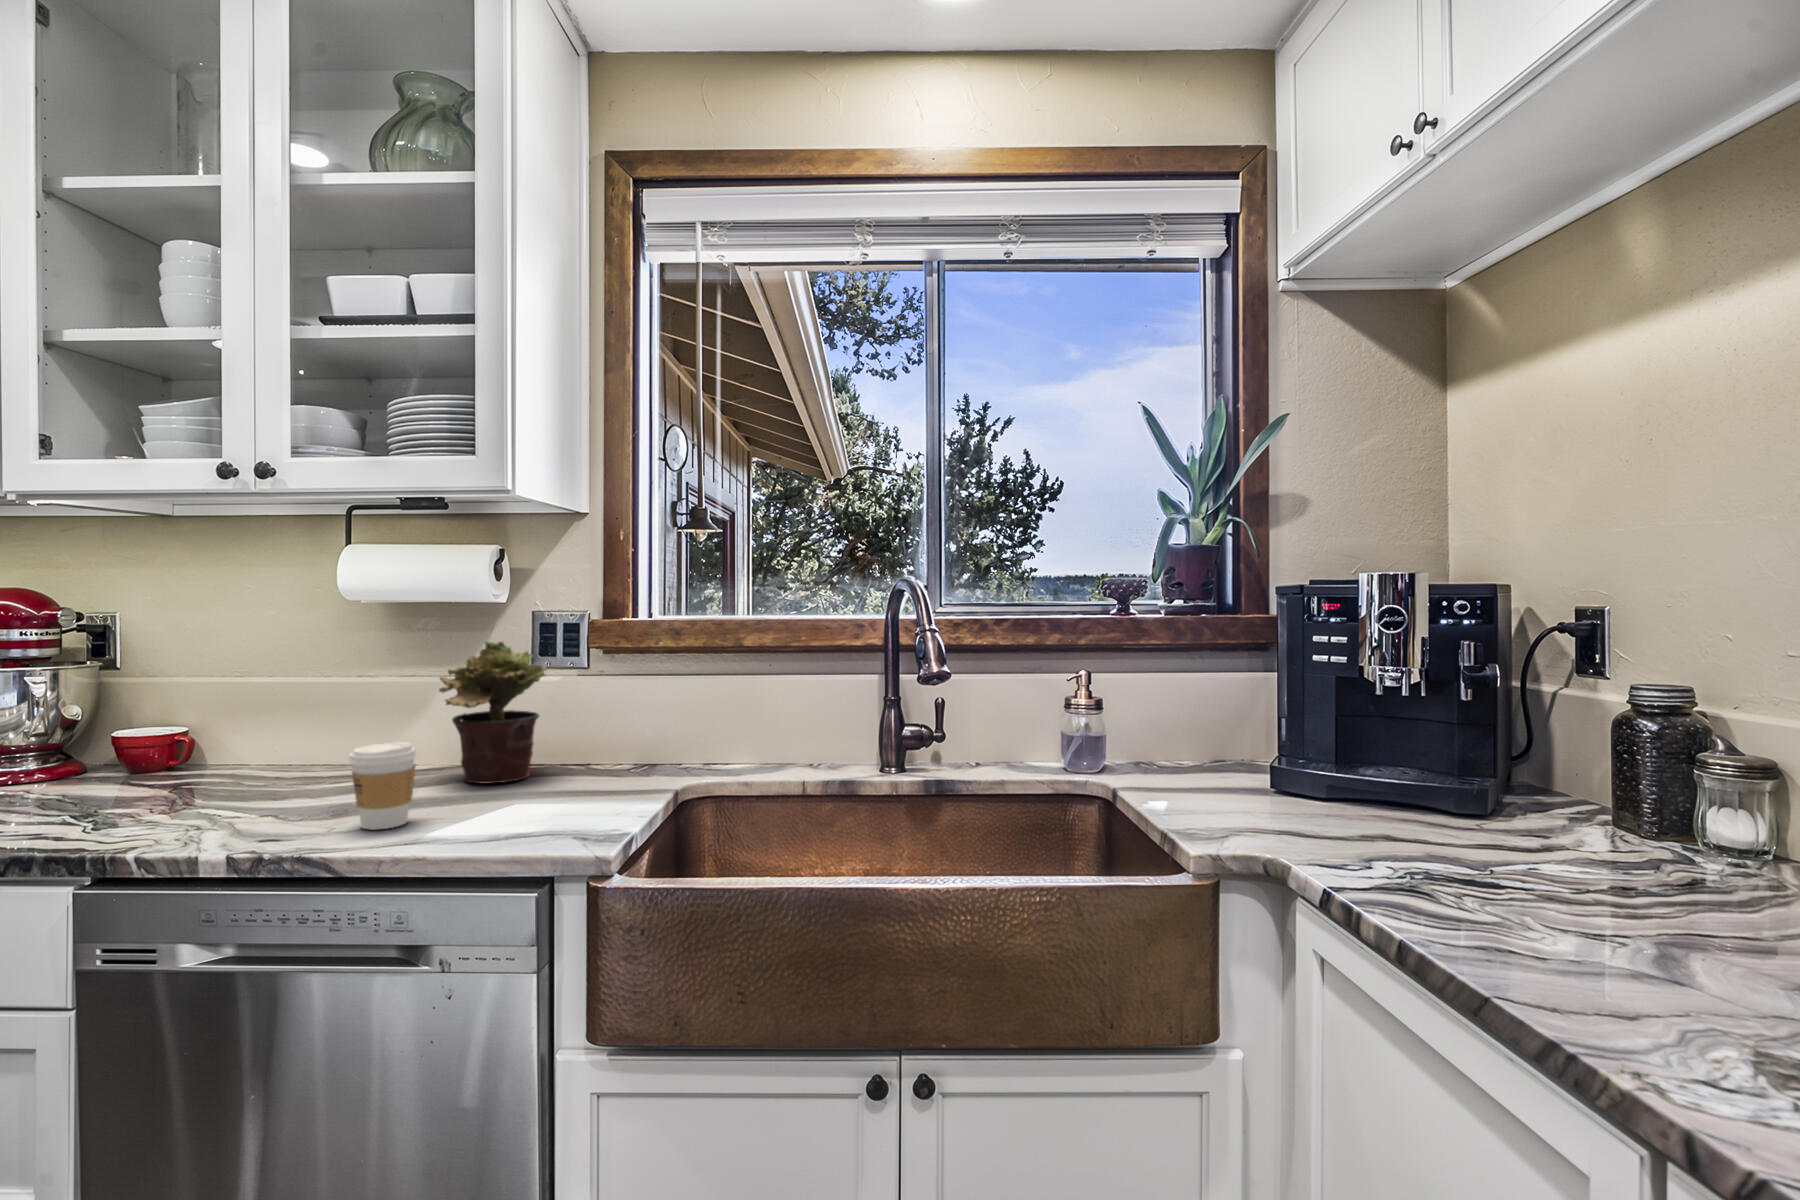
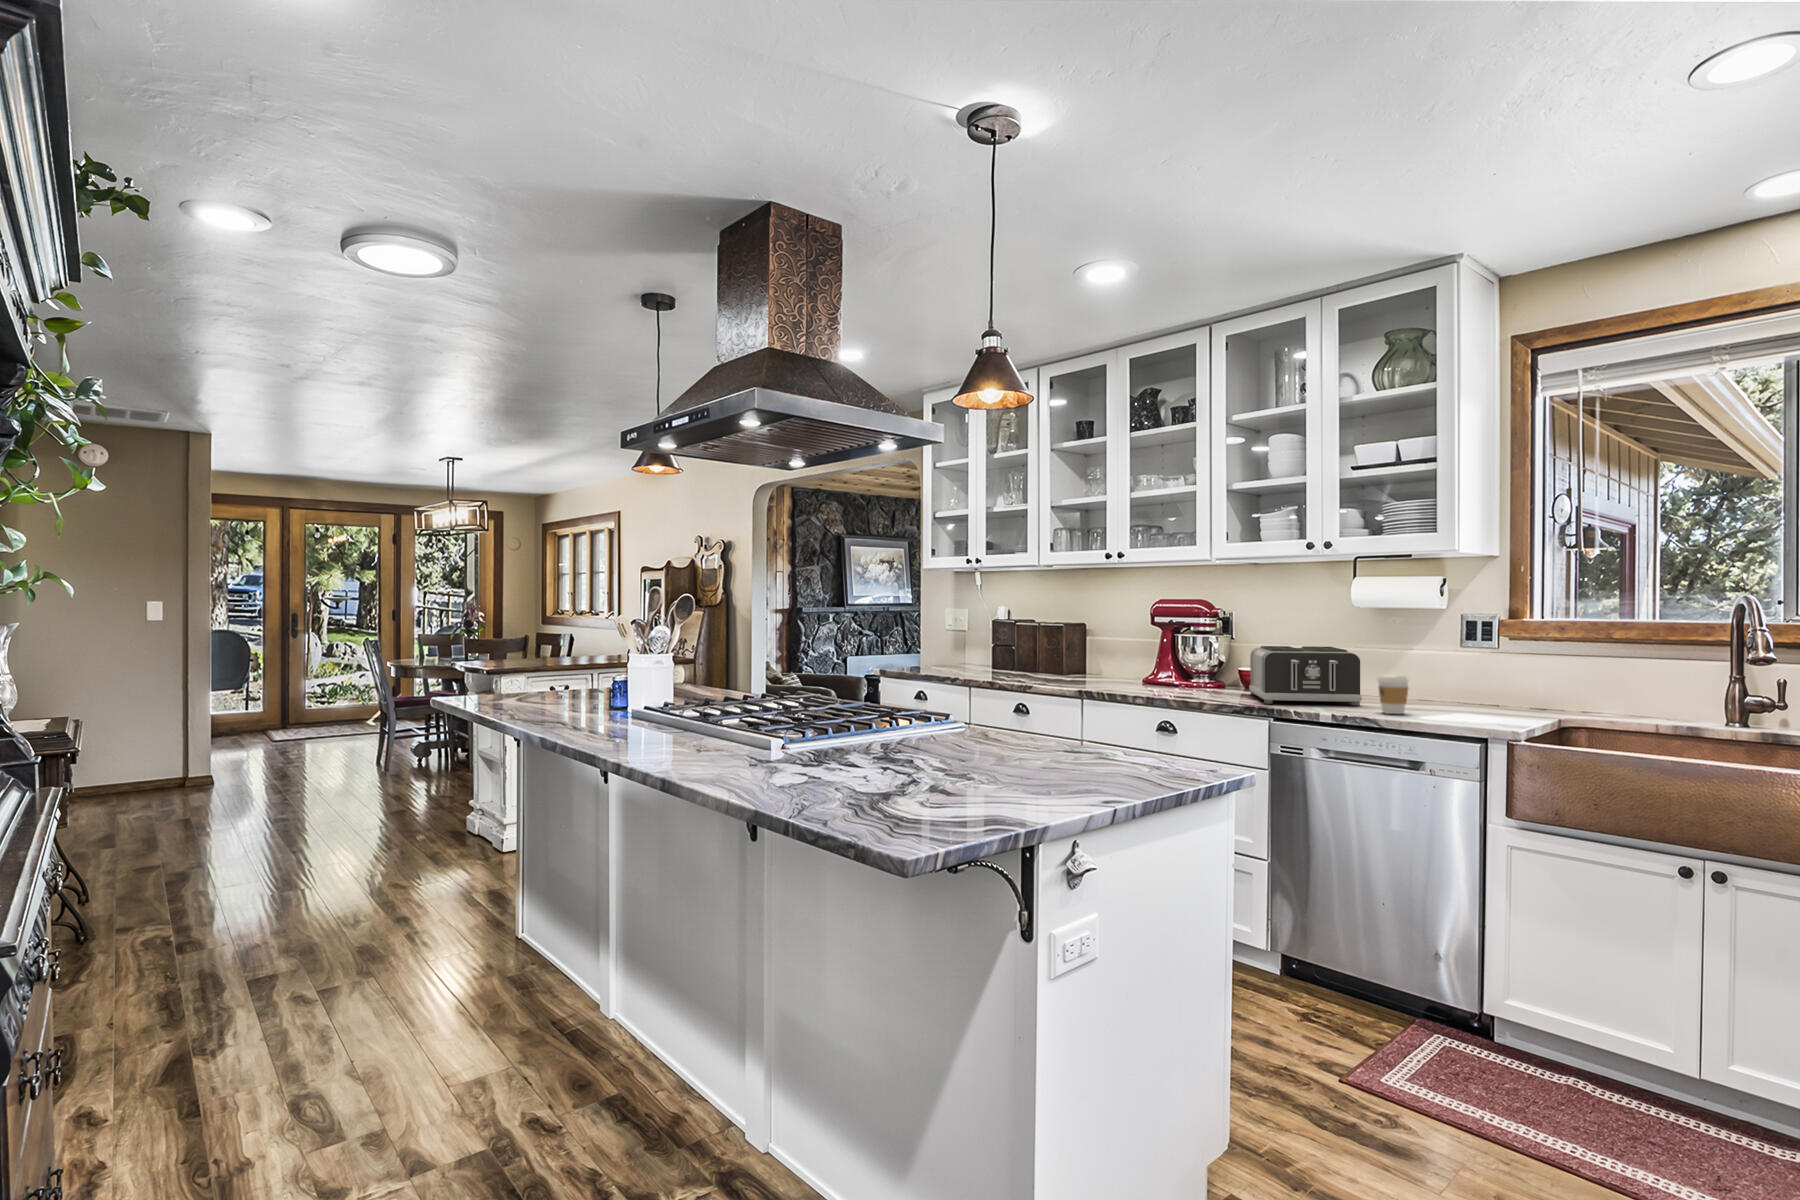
potted plant: present [439,641,547,784] -> none [1409,629,1474,707]
toaster: none [86,680,336,834] -> present [1249,646,1362,705]

